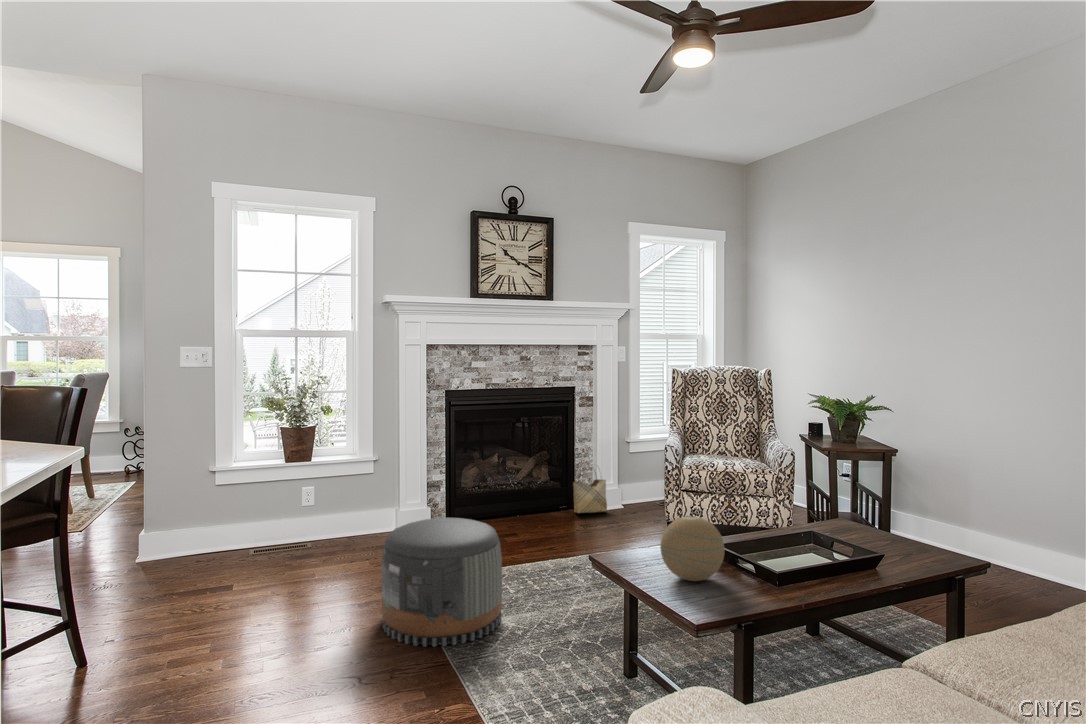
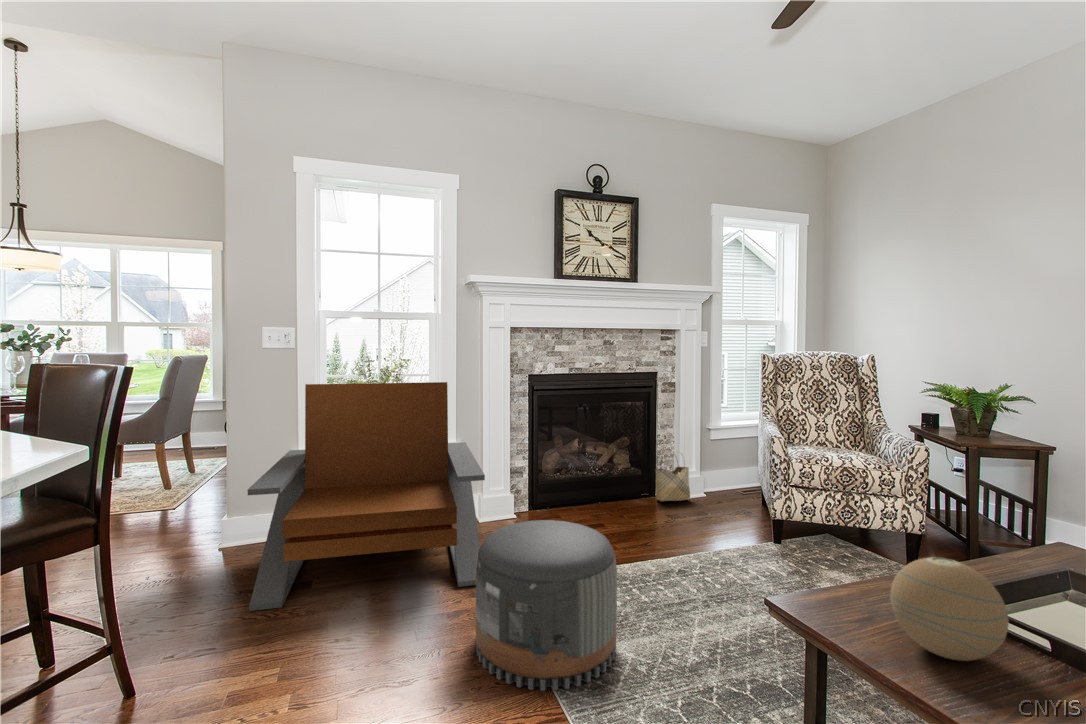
lounge chair: none [178,399,395,606] -> present [248,382,485,611]

